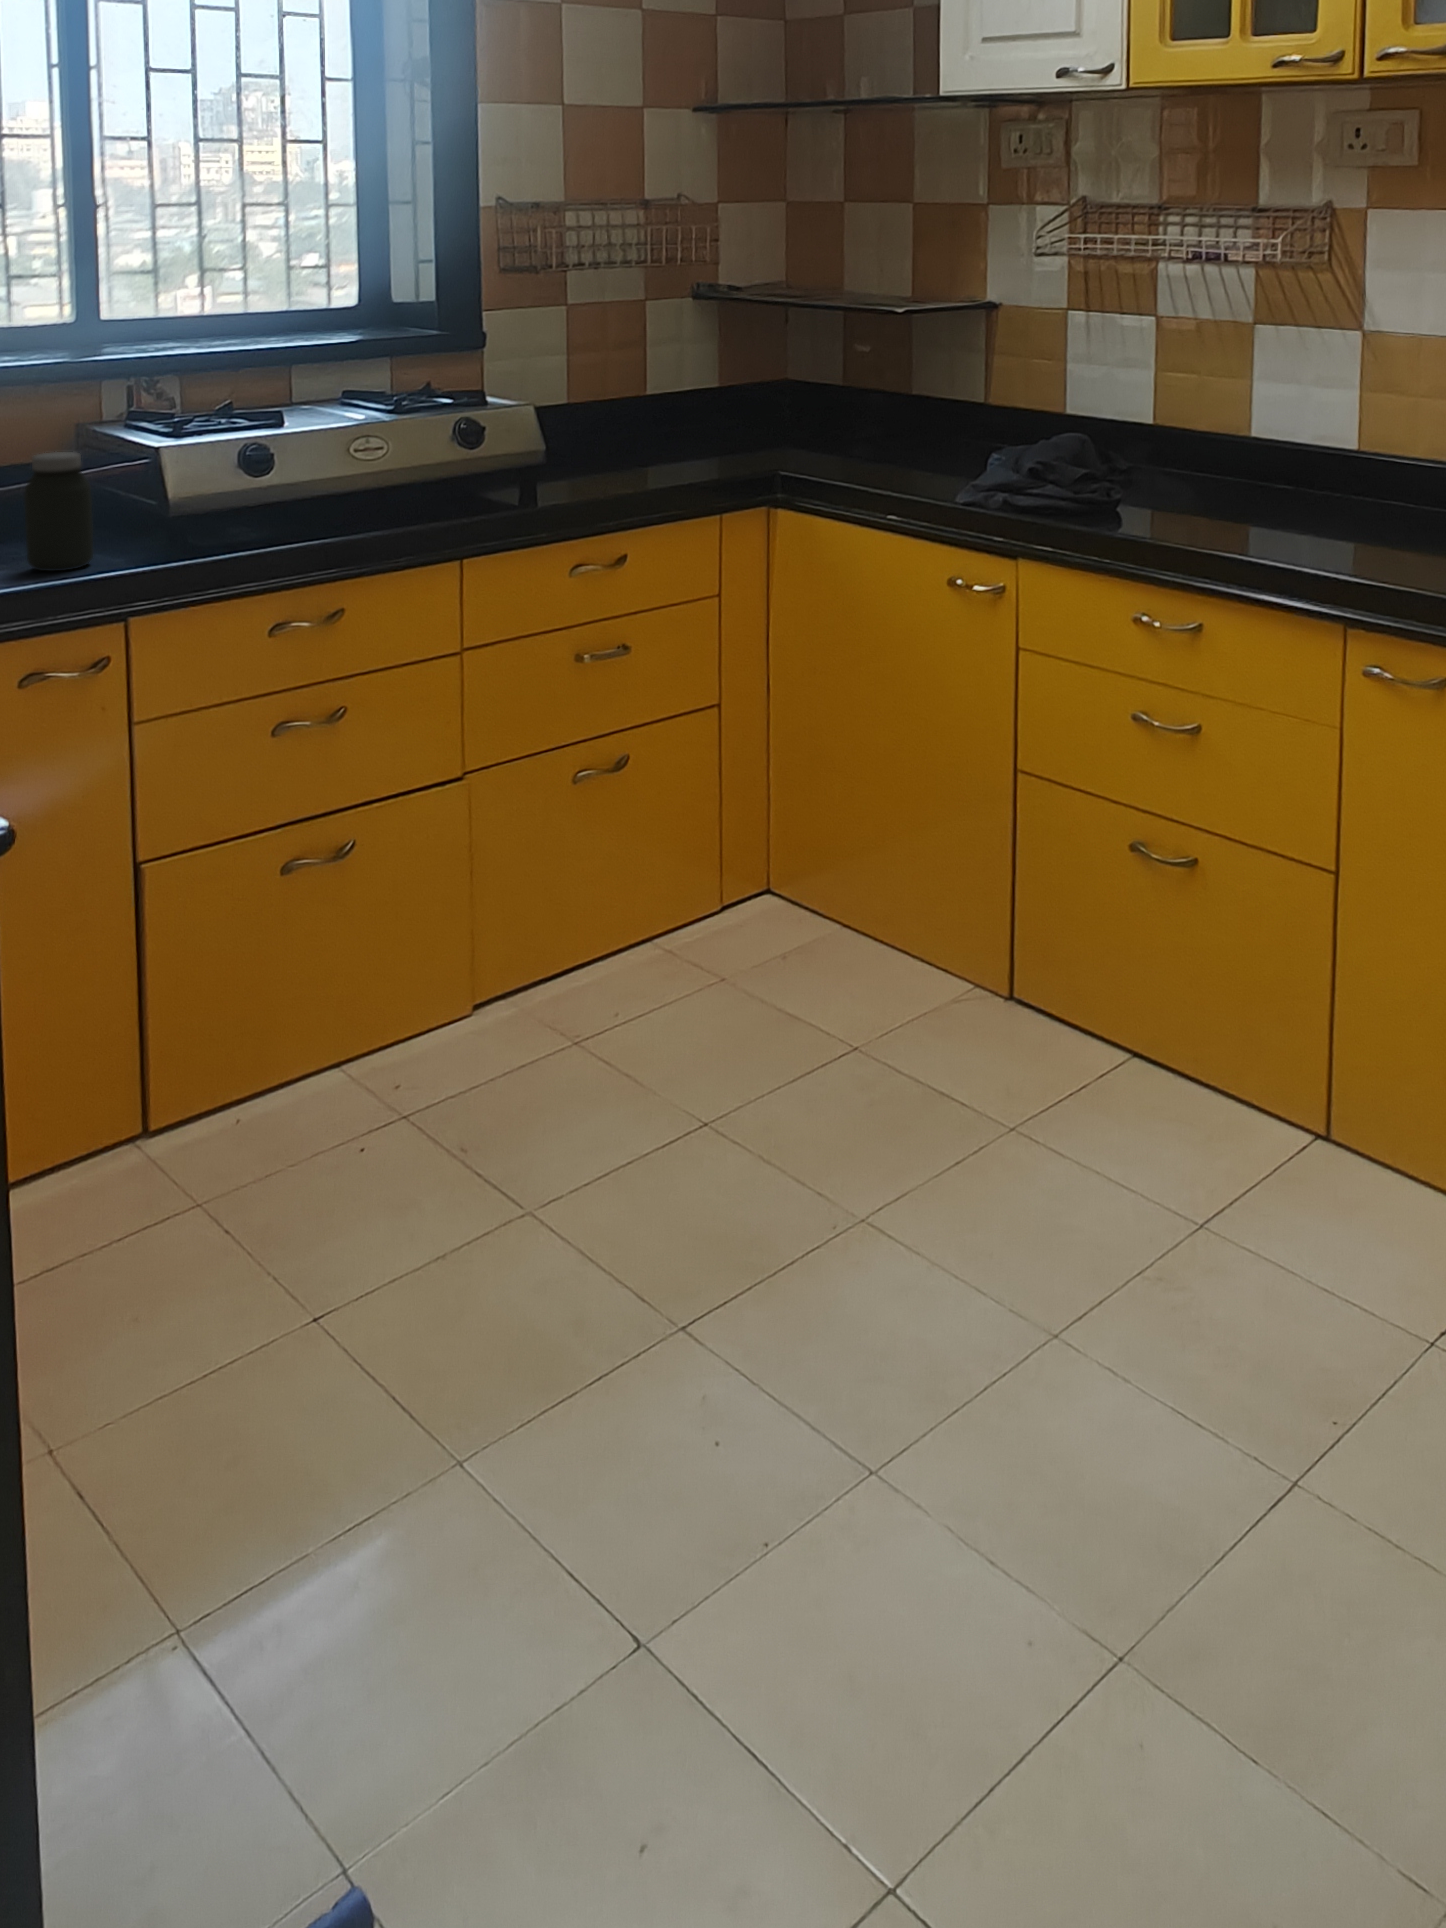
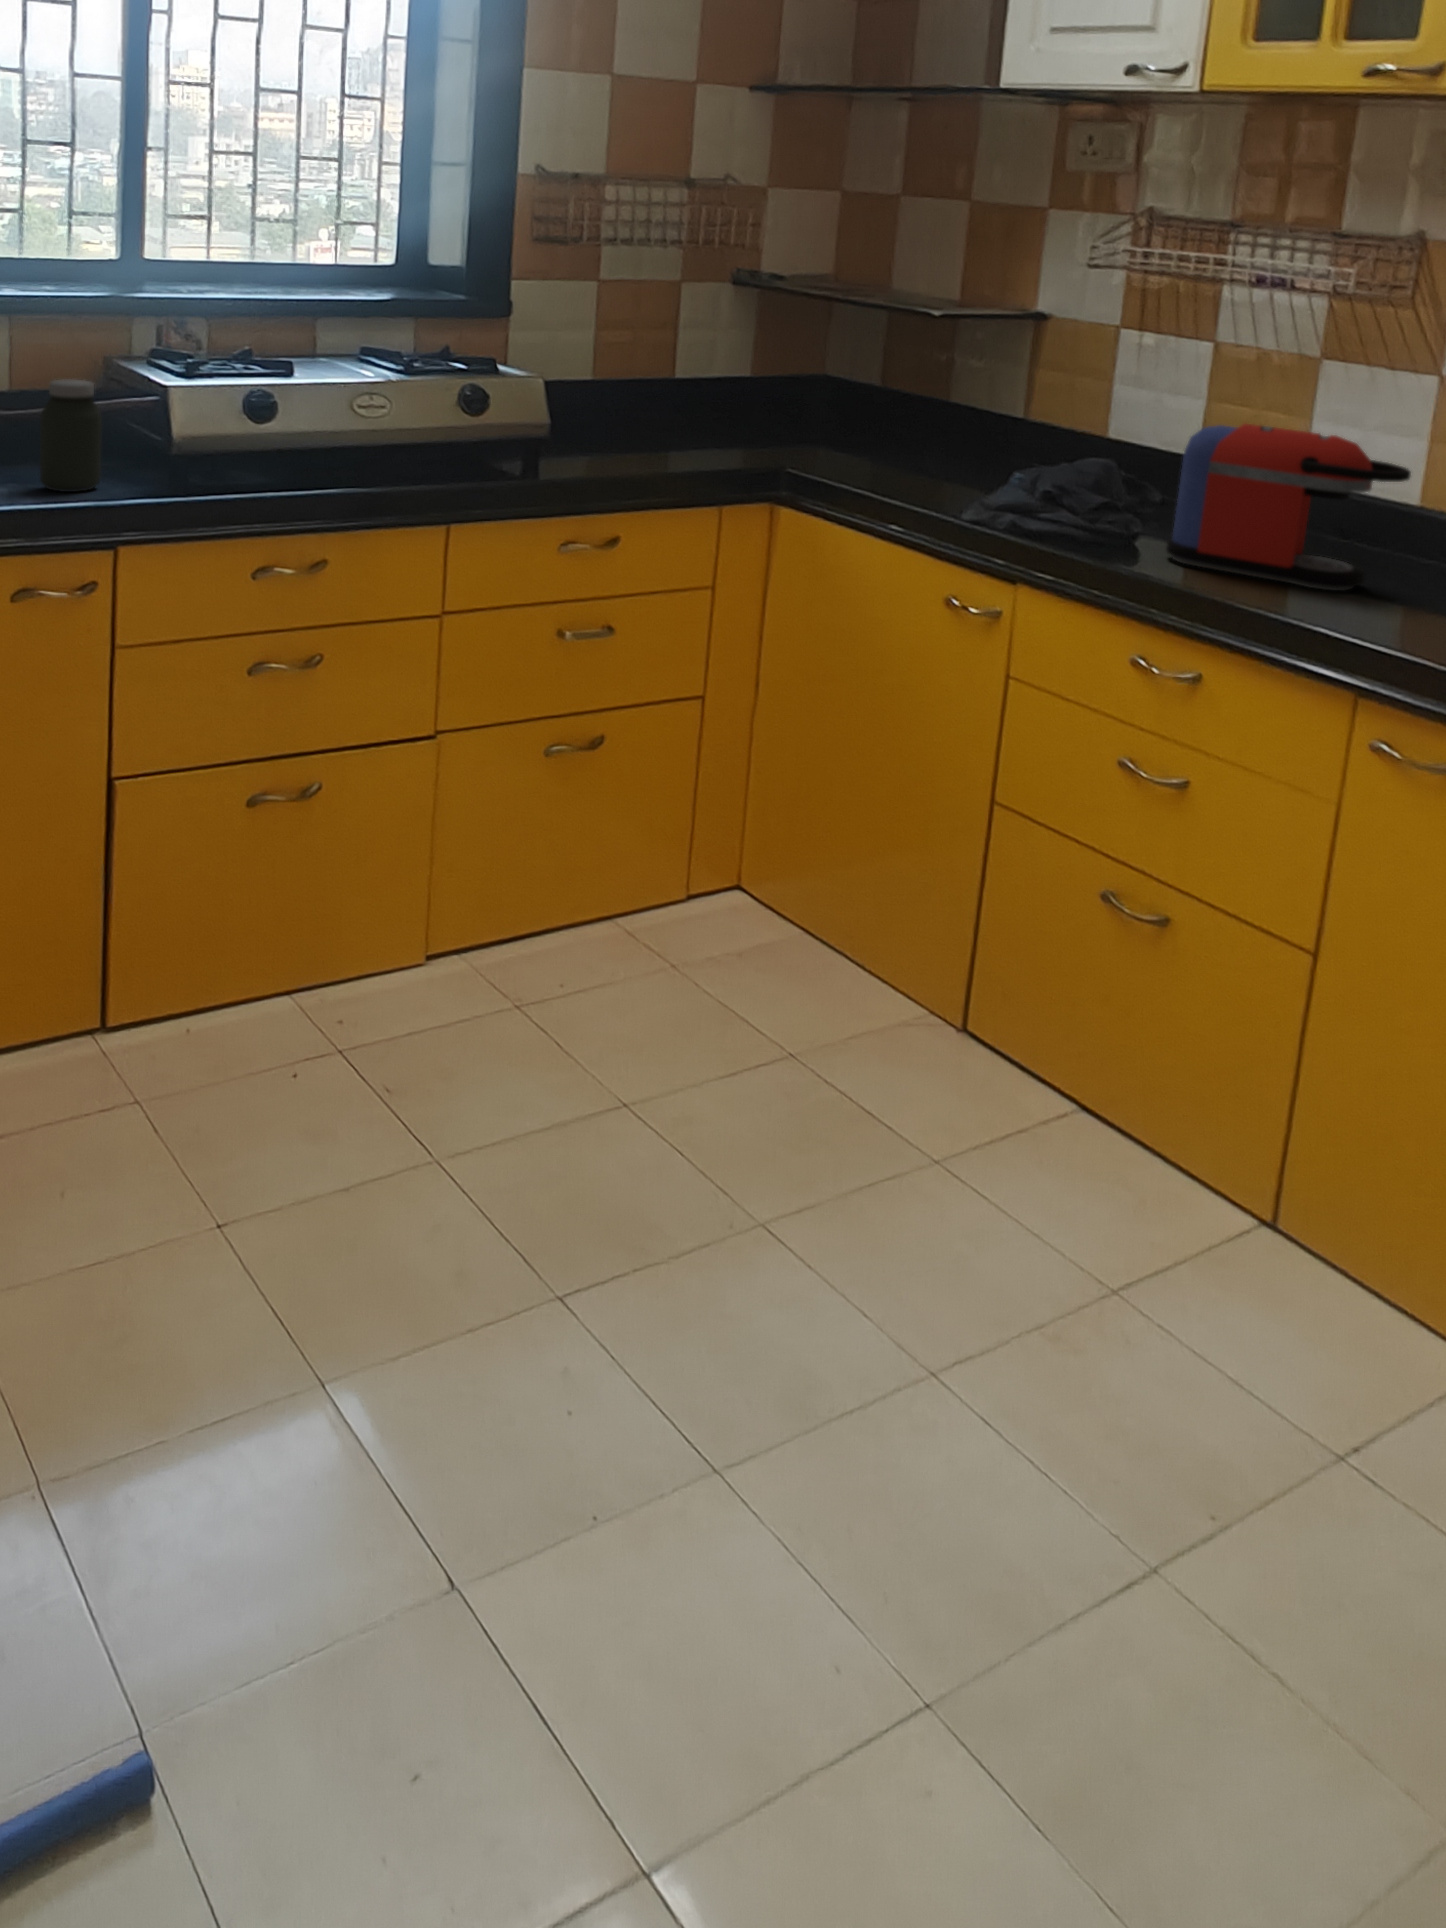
coffee maker: none [1149,387,1357,533] -> present [1166,424,1411,590]

